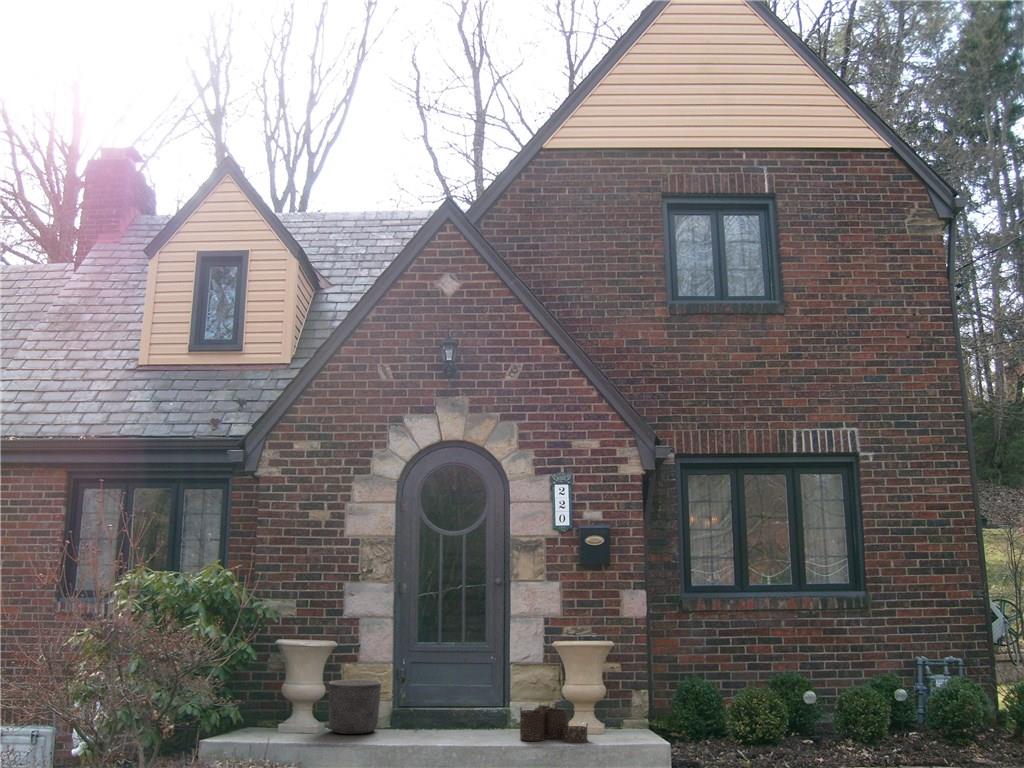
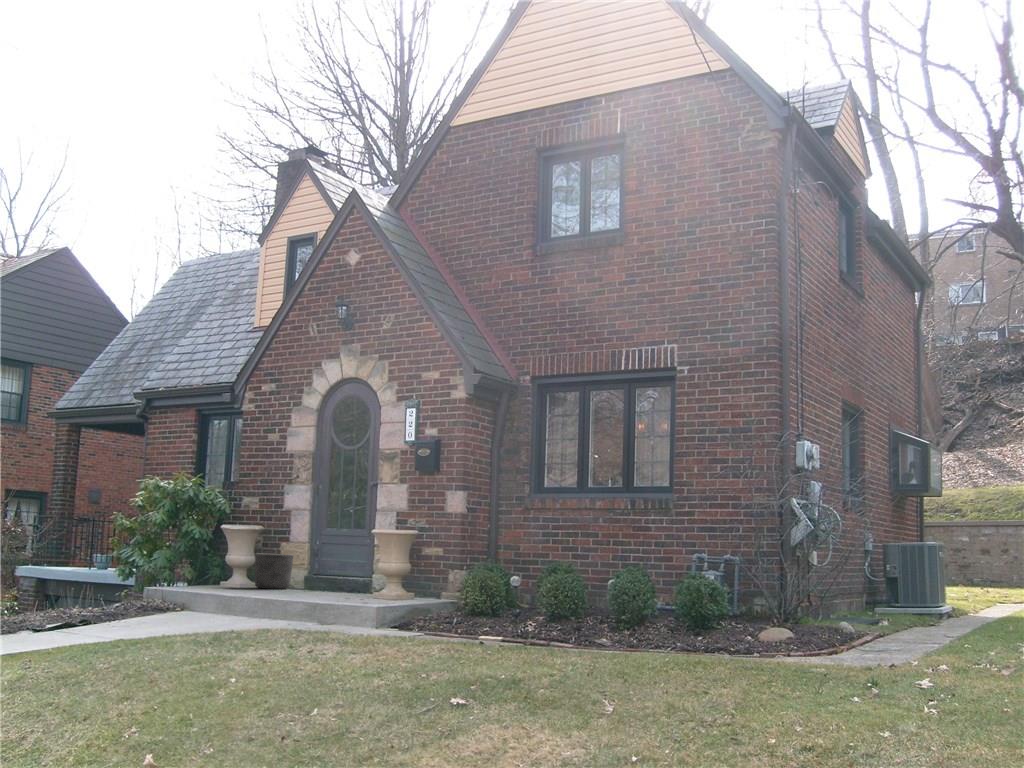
woven basket: present [520,705,588,743] -> none [342,572,392,599]

